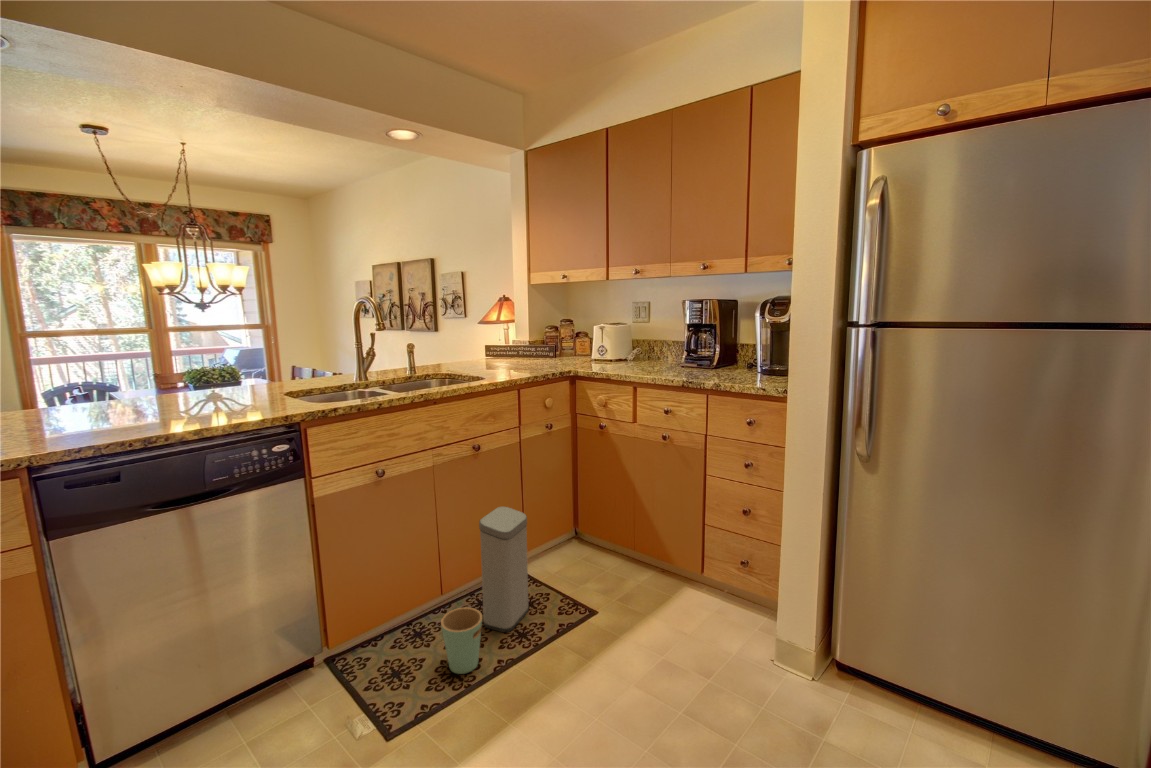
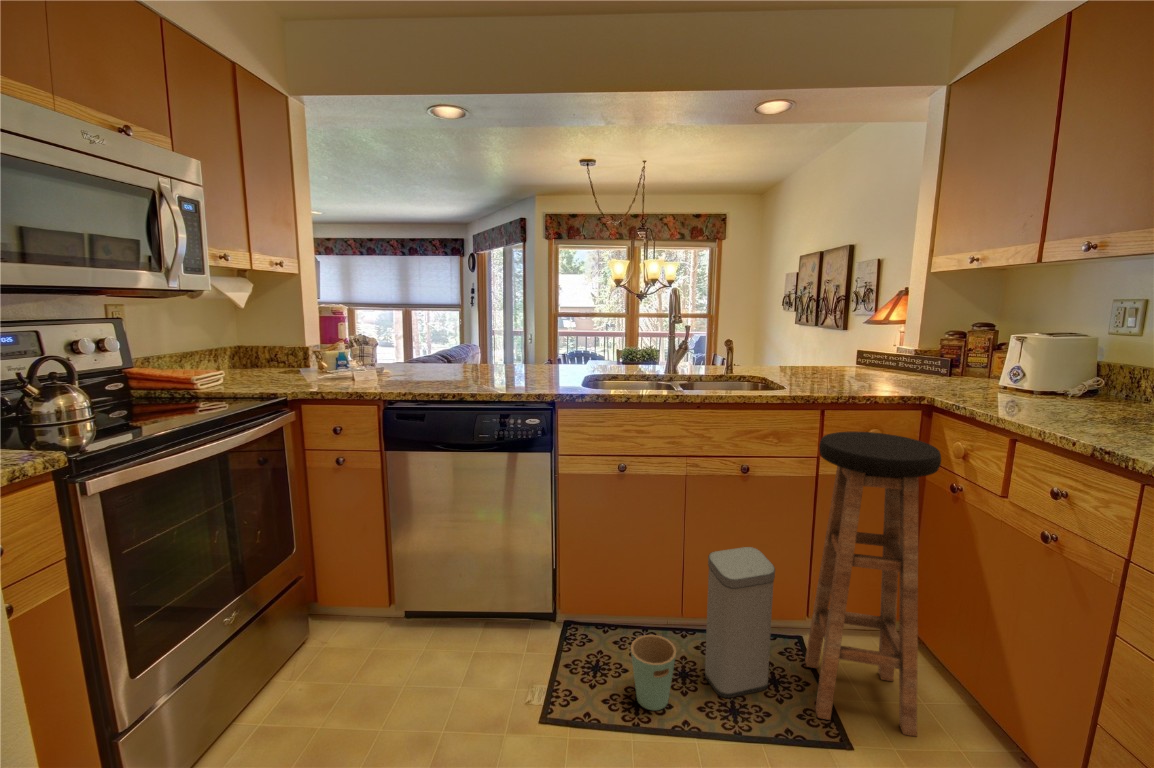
bar stool: none [535,398,616,607] -> present [805,432,941,737]

